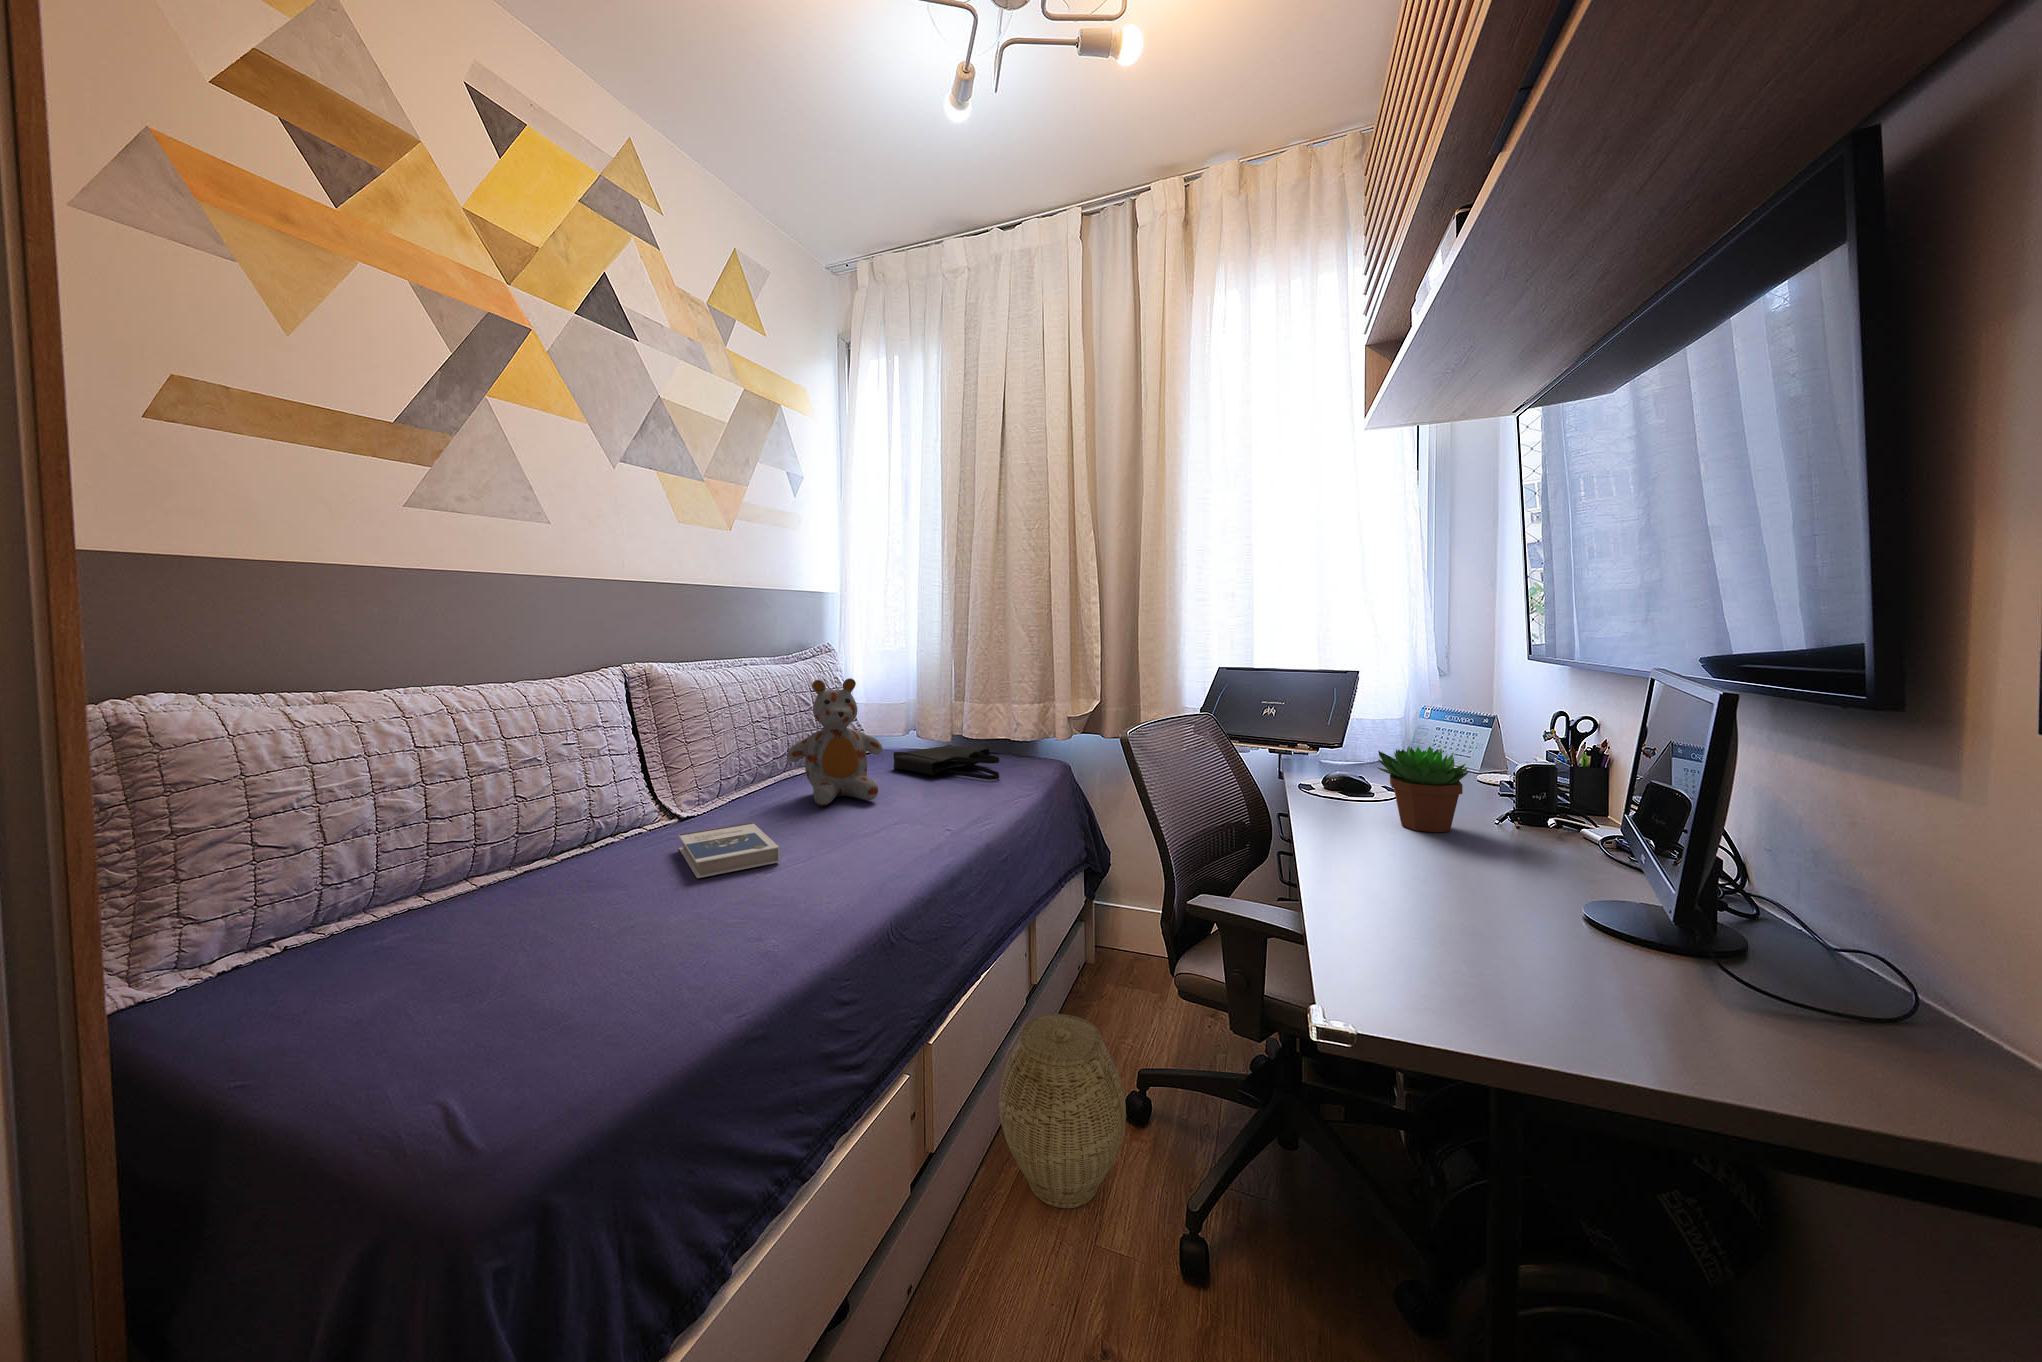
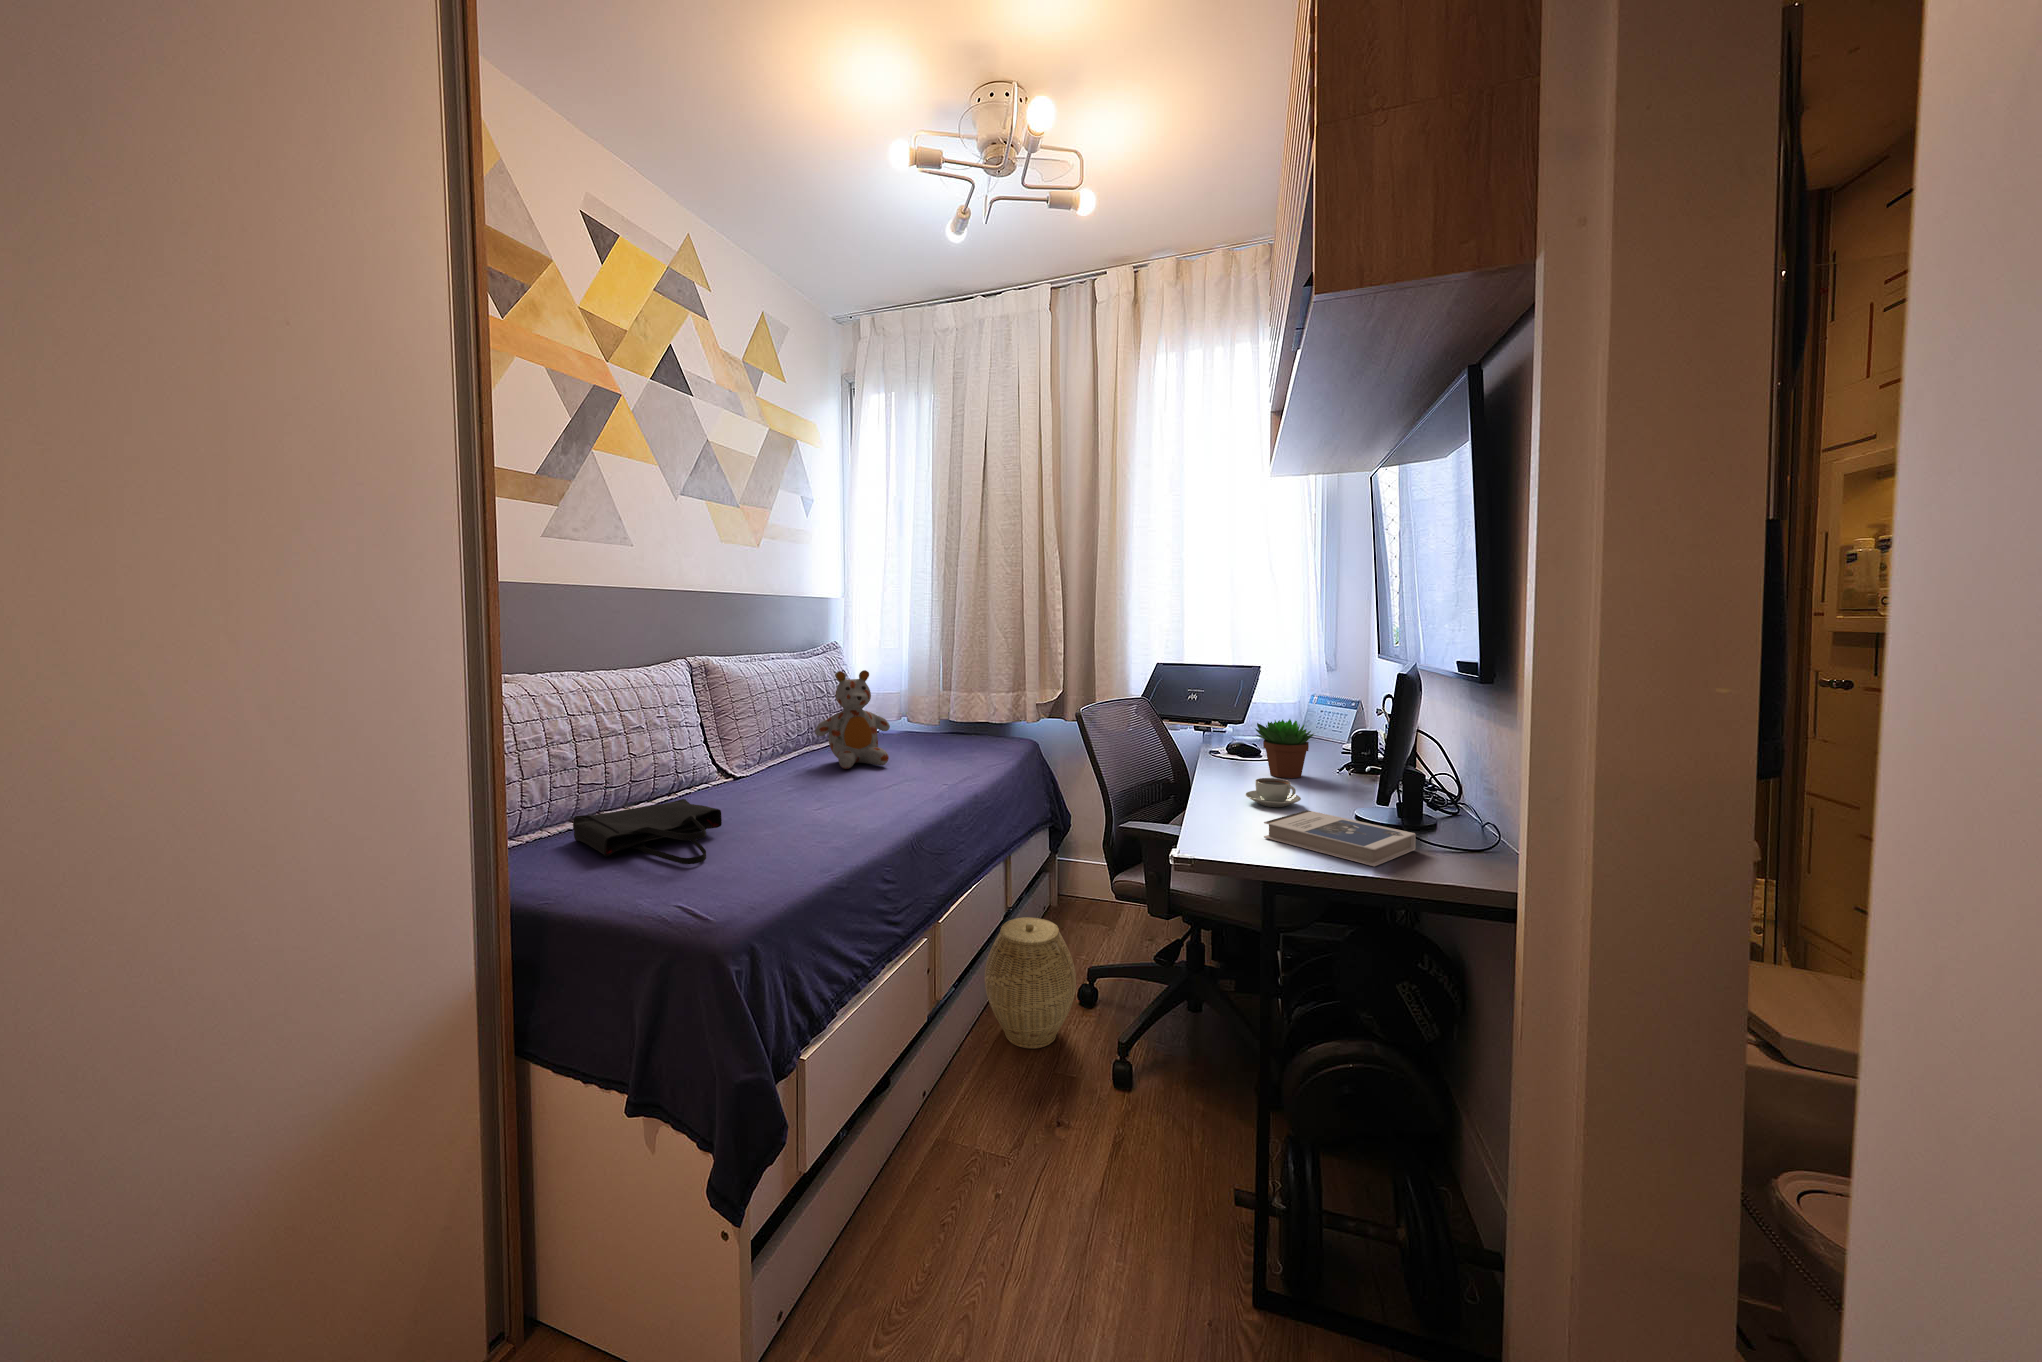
tote bag: present [893,745,999,780] -> present [573,799,722,864]
hardback book: present [679,823,780,878] -> present [1264,810,1416,866]
coffee cup: none [1390,844,1486,895] -> present [1246,778,1301,807]

